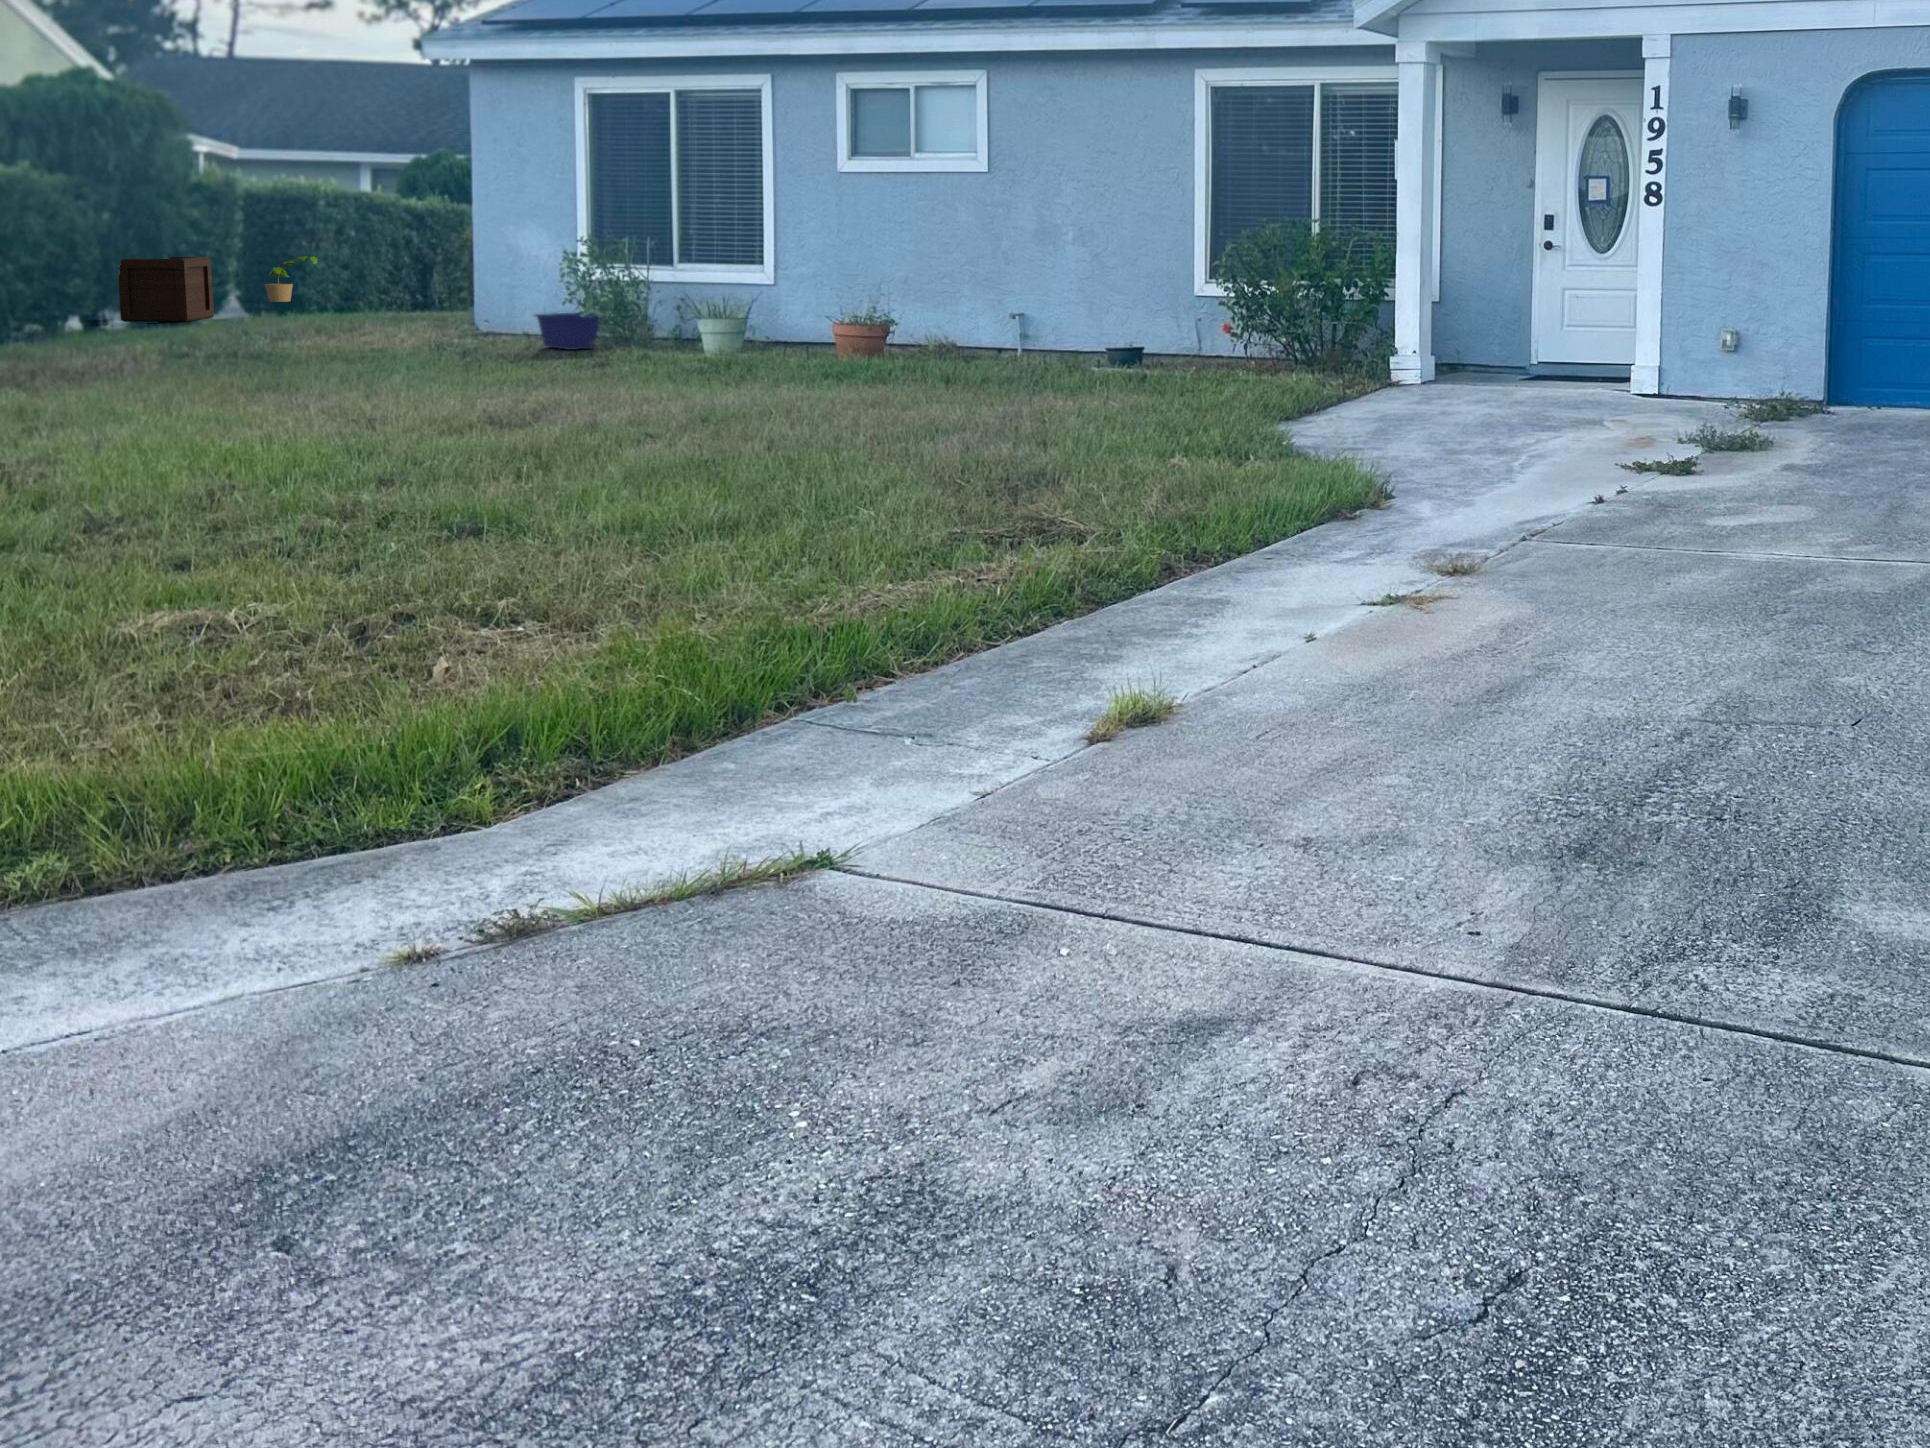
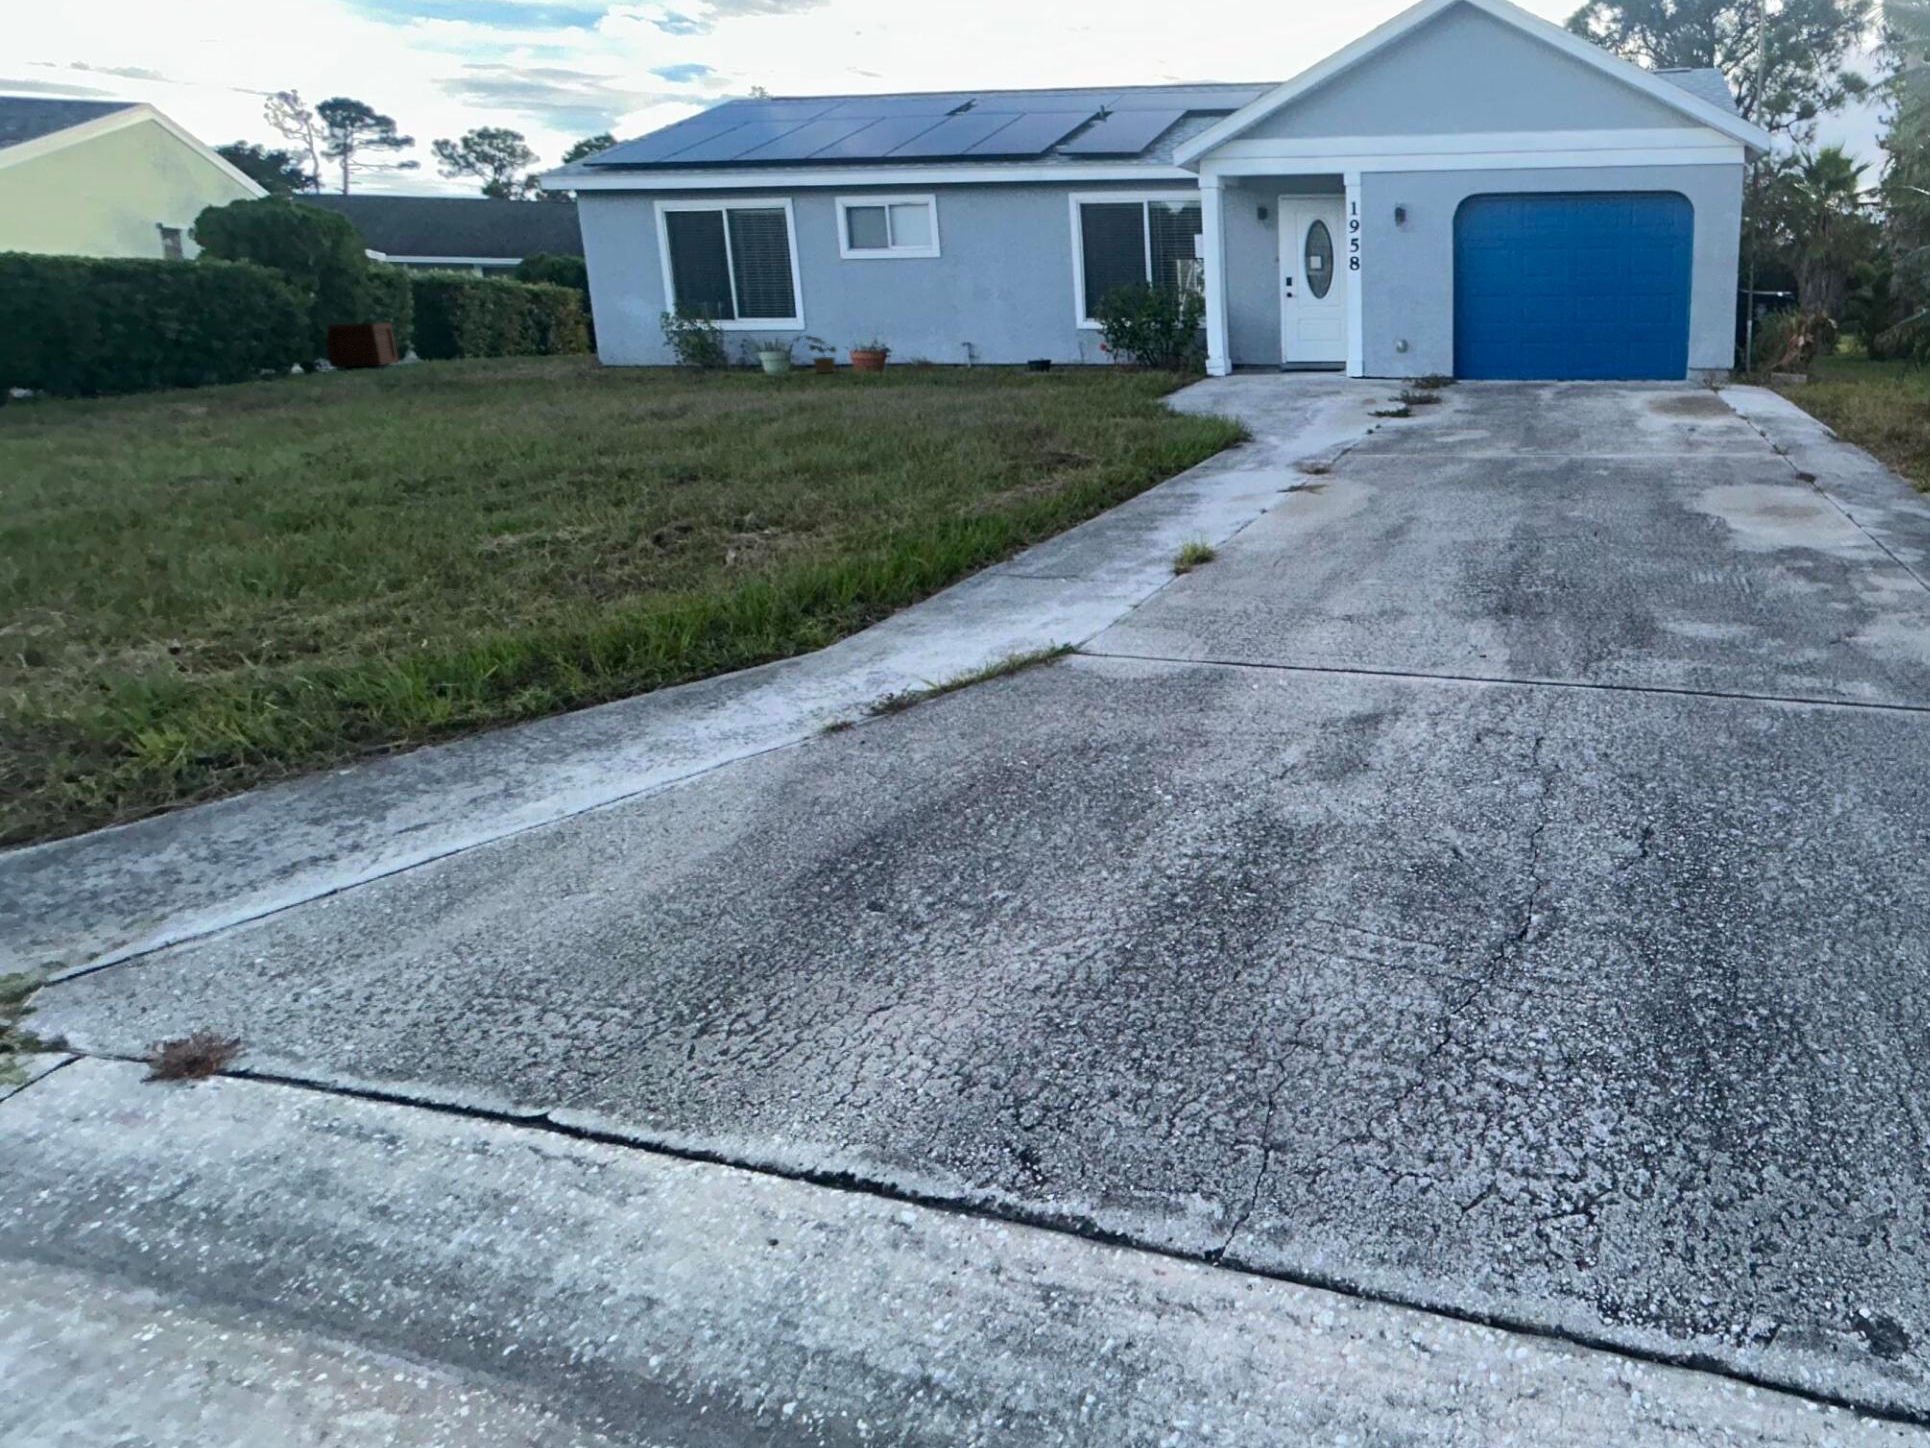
potted plant: present [265,256,318,302] -> present [796,336,836,373]
storage bin: present [535,313,601,350] -> none [642,351,692,374]

